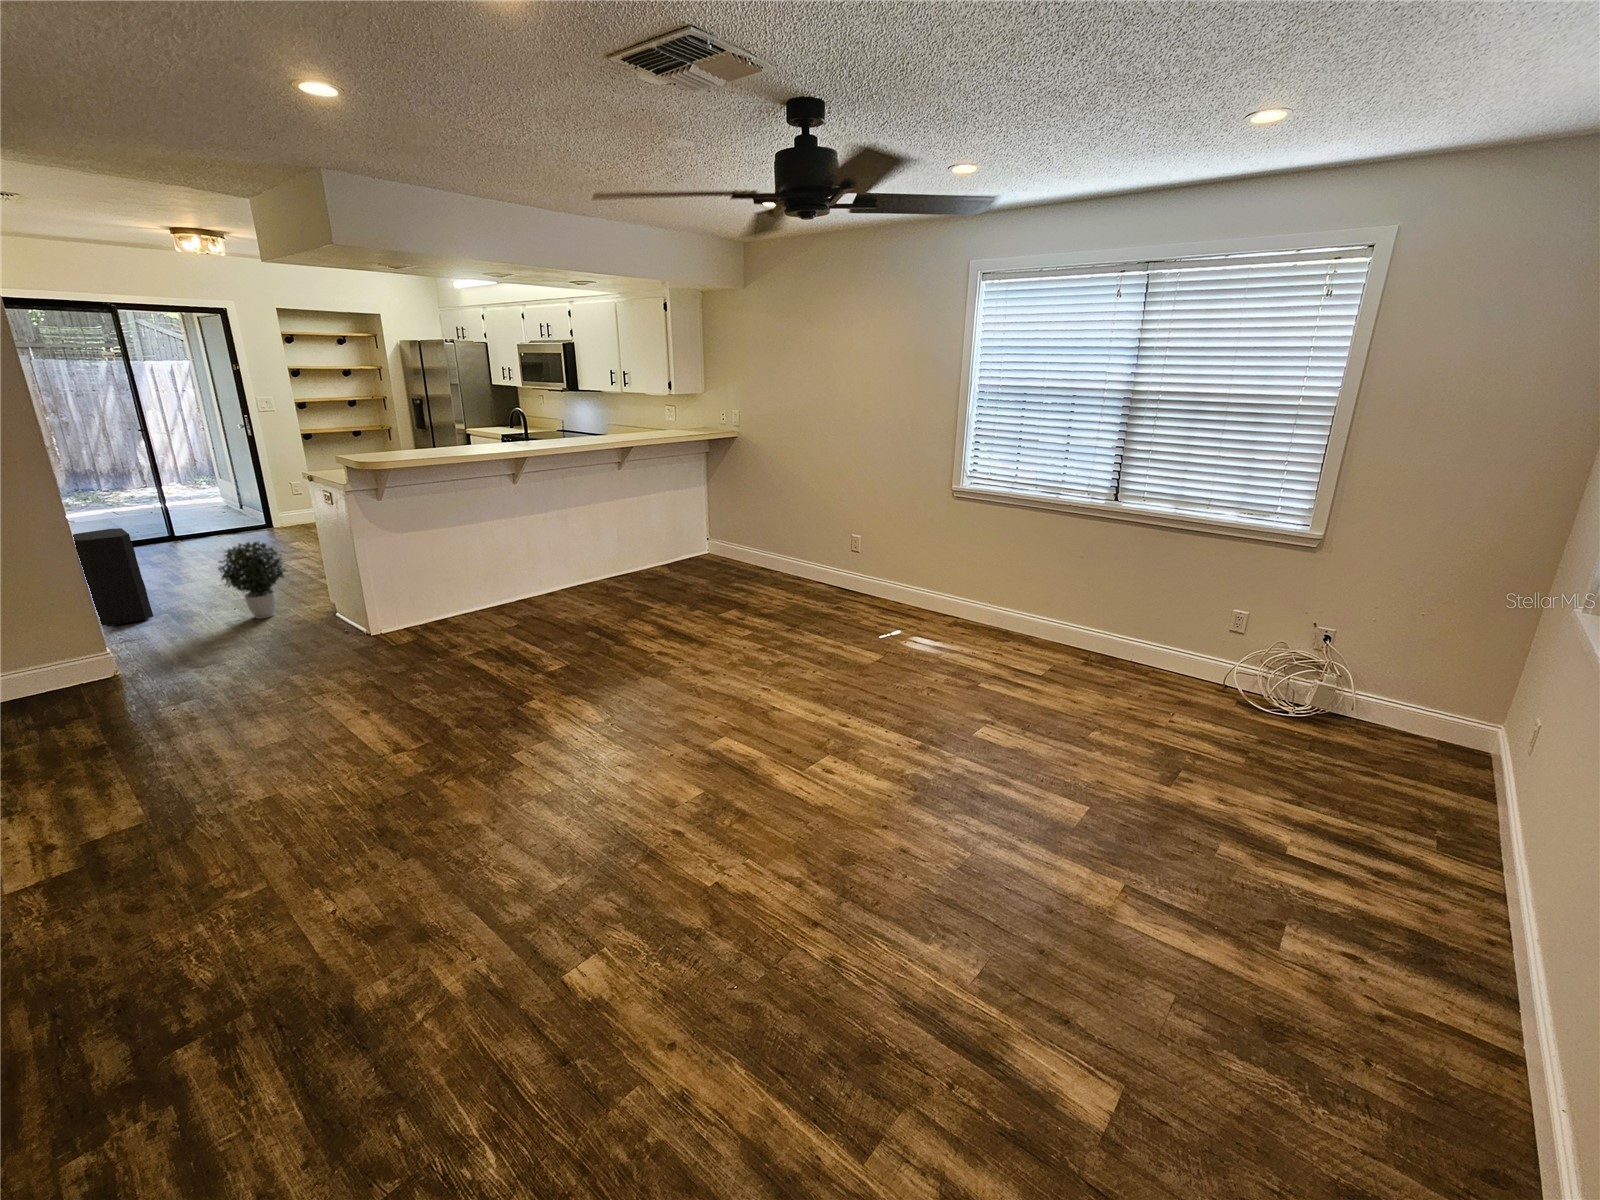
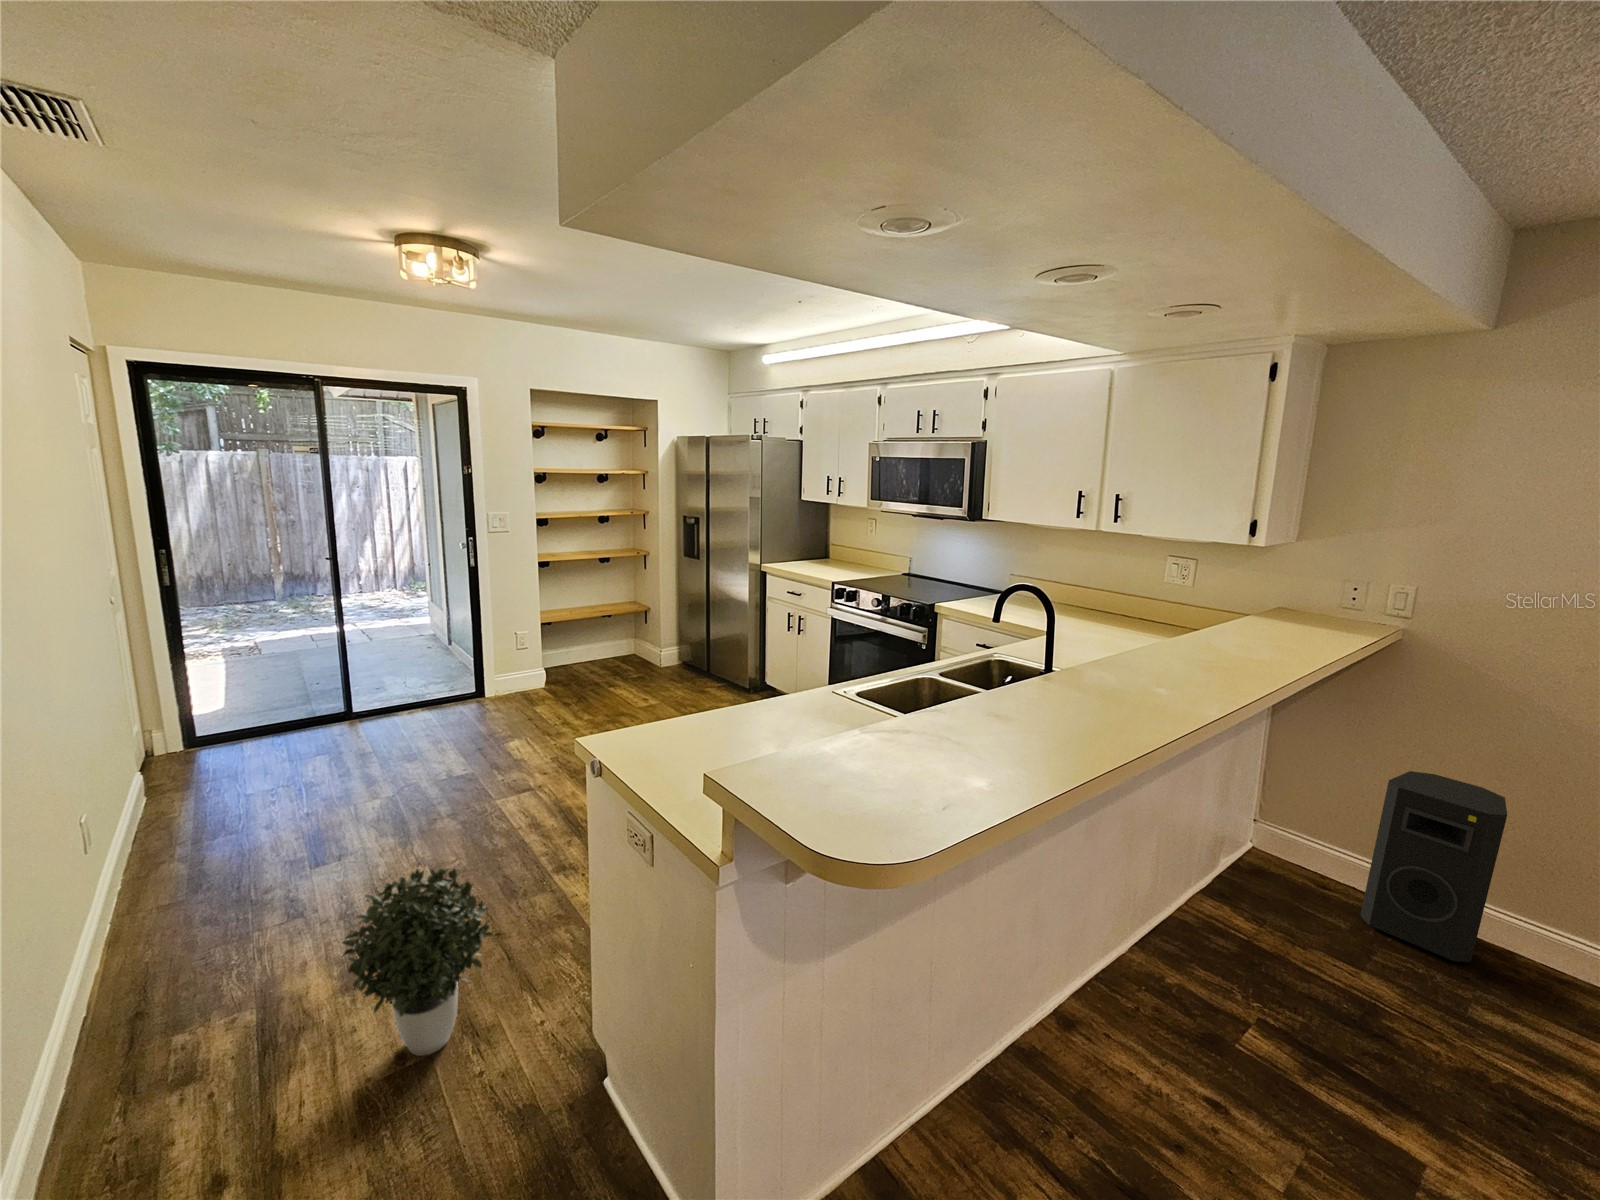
speaker: present [73,528,153,626] -> present [1360,771,1507,962]

